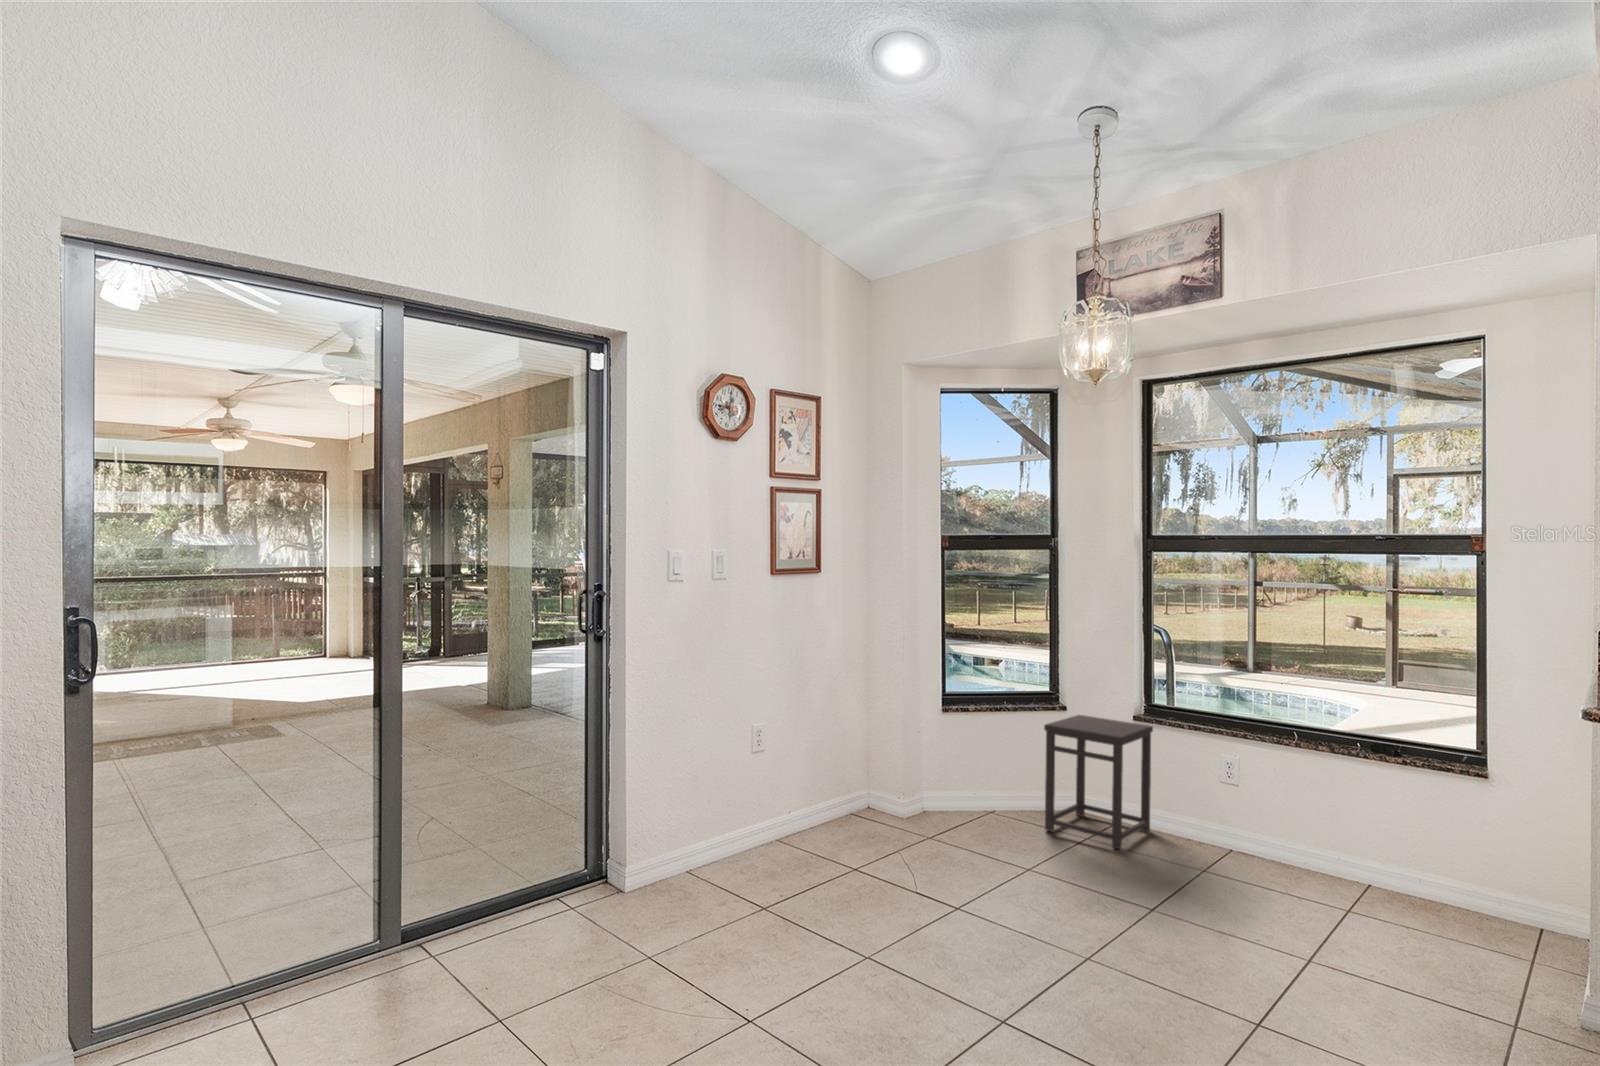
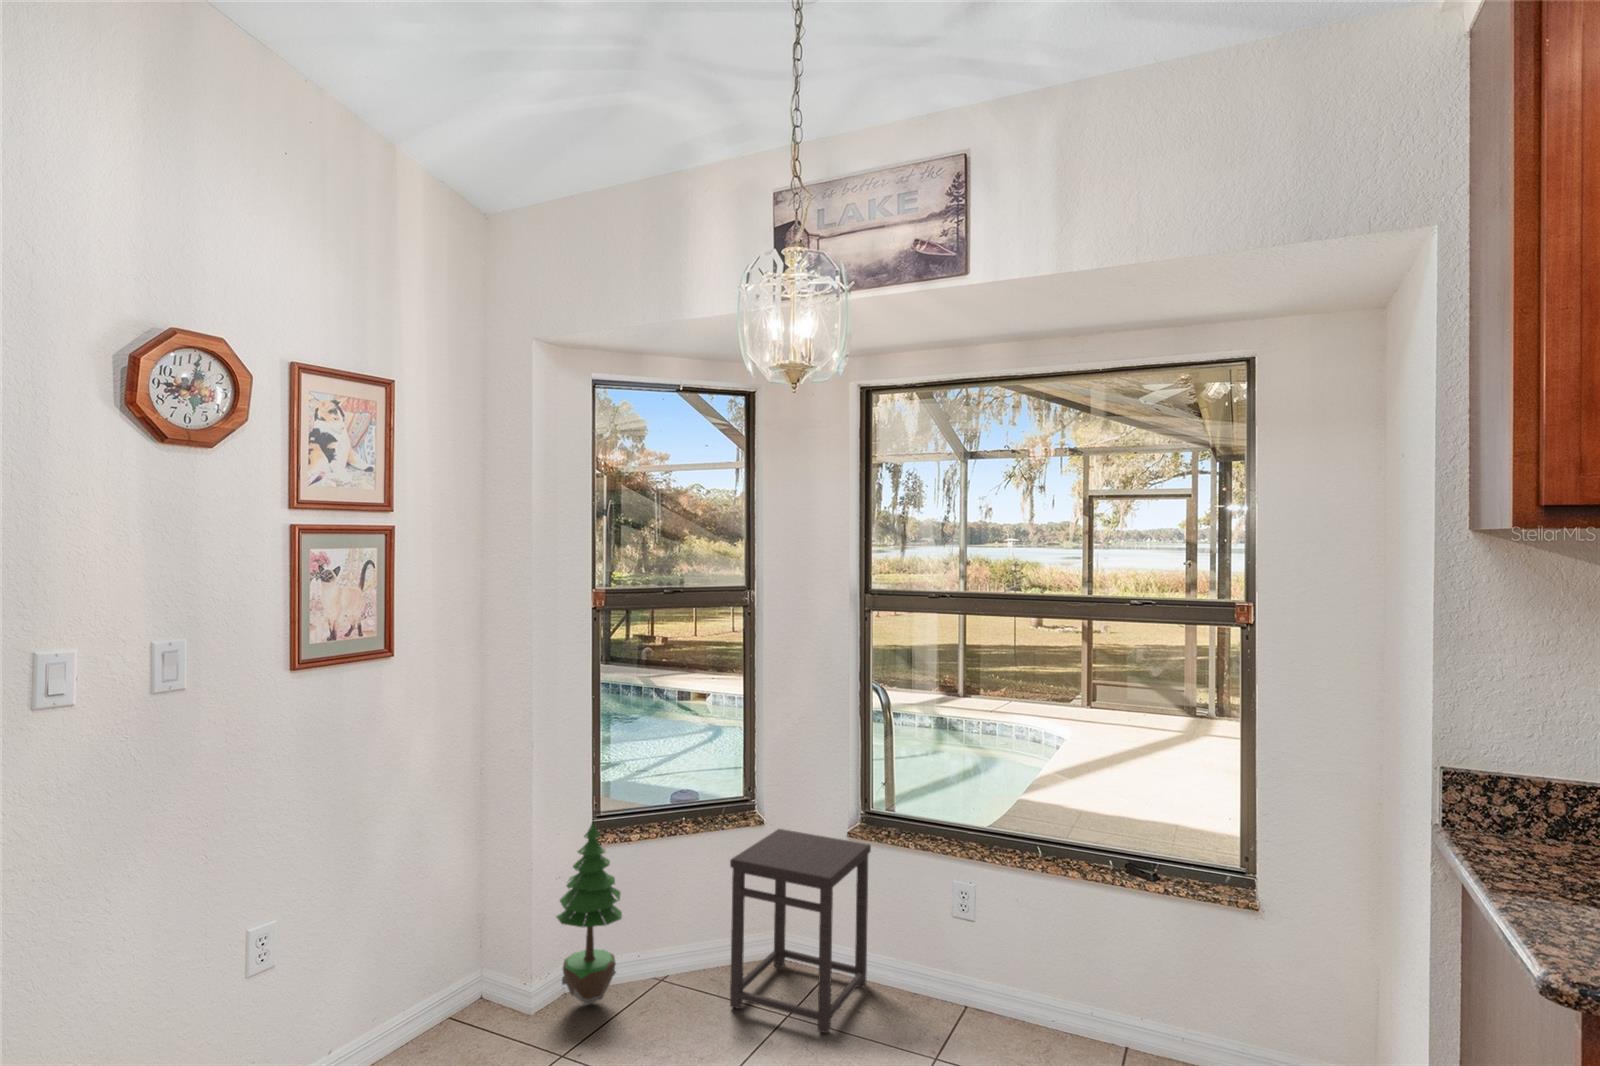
potted tree: none [921,692,966,819] -> present [556,822,622,1005]

